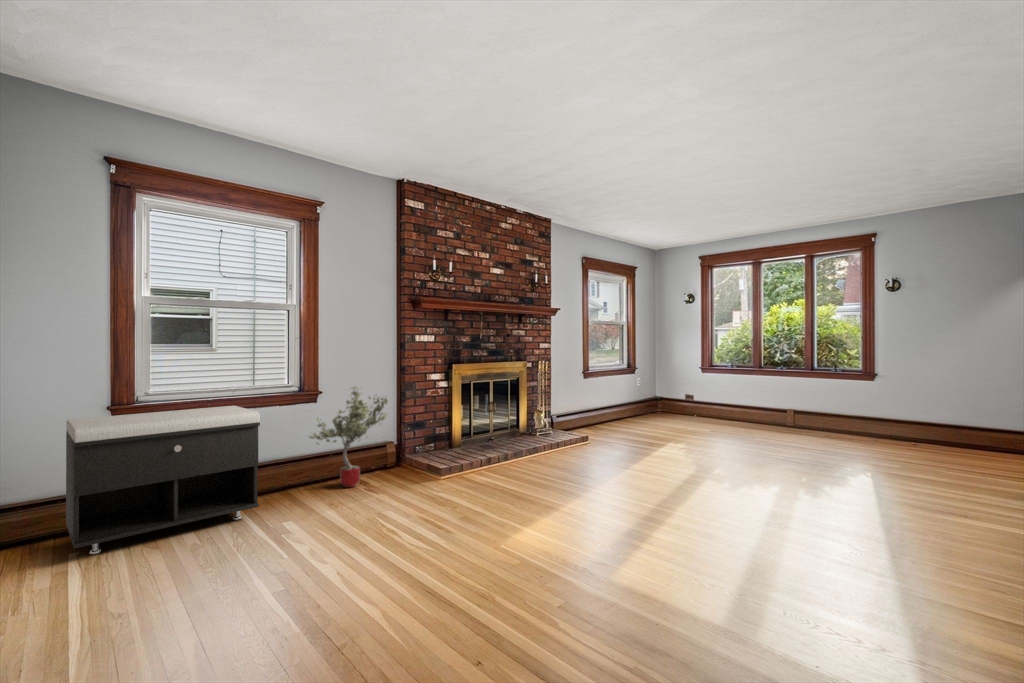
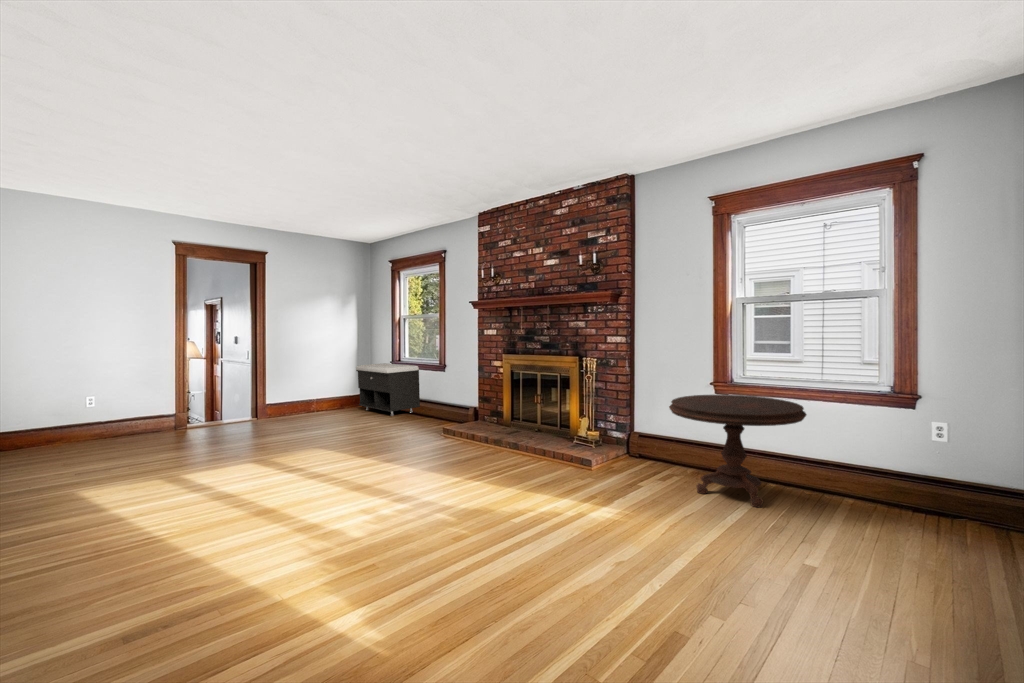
side table: none [597,376,665,430] -> present [669,395,807,507]
potted tree: present [309,387,387,488] -> none [421,362,457,422]

